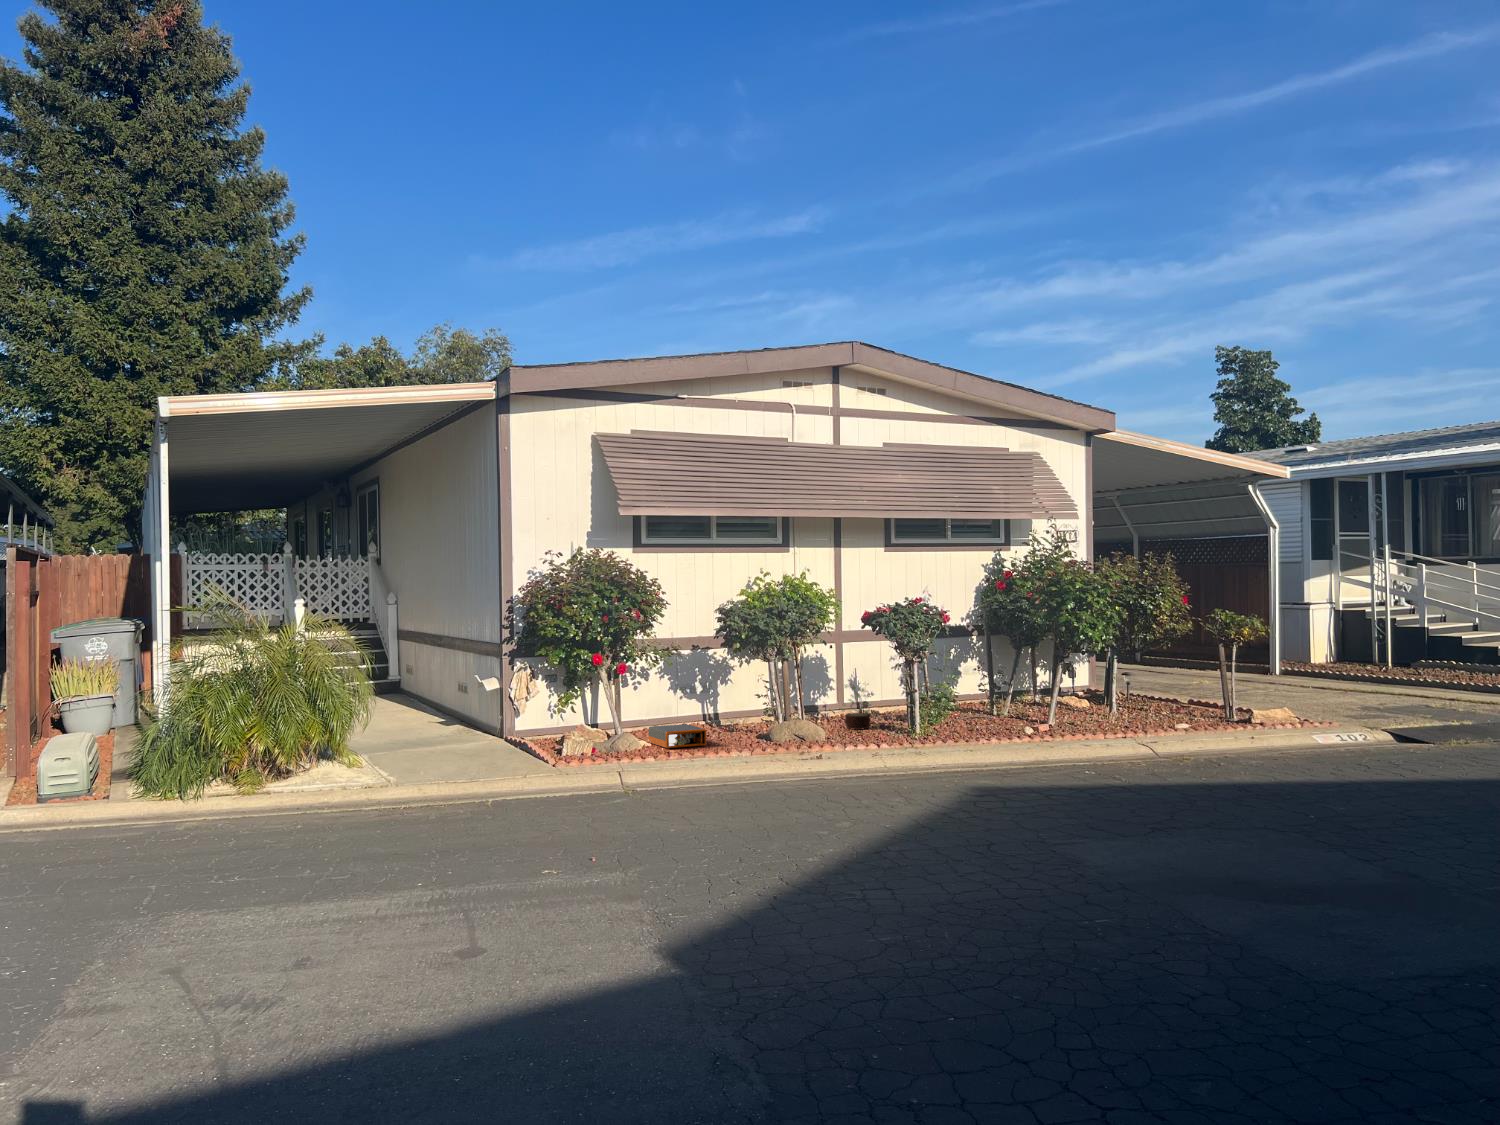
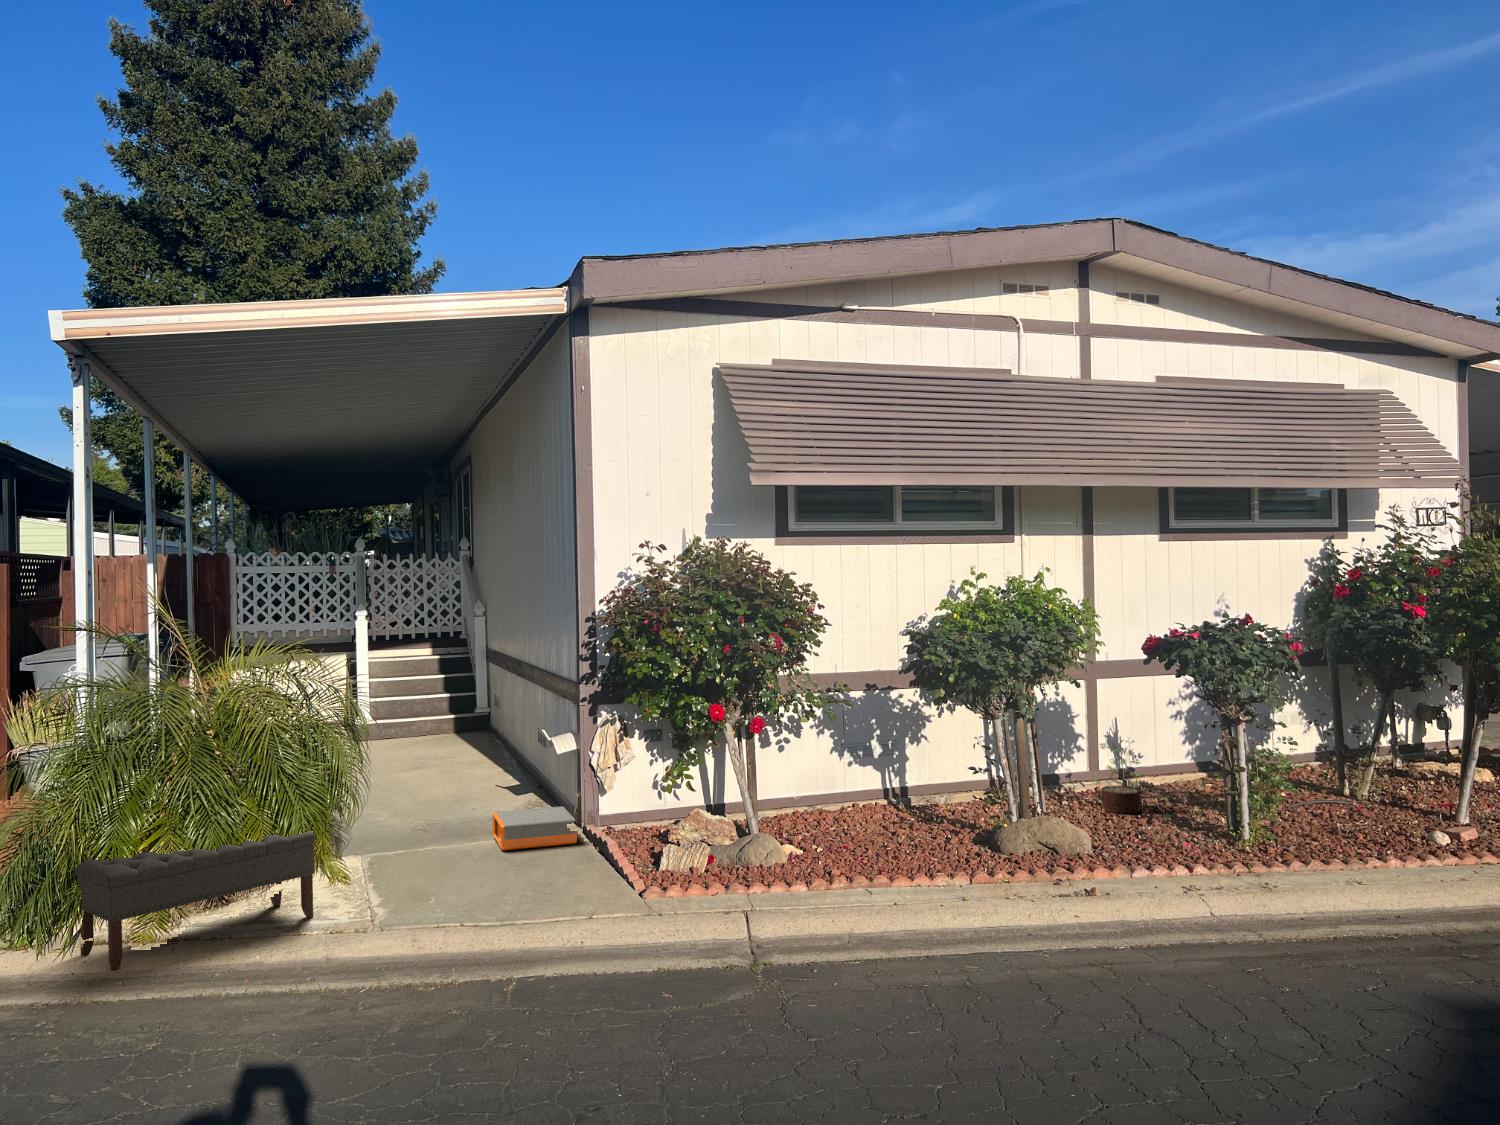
storage box: present [649,724,706,748] -> present [493,806,577,850]
bench: none [206,728,347,807] -> present [75,831,316,970]

